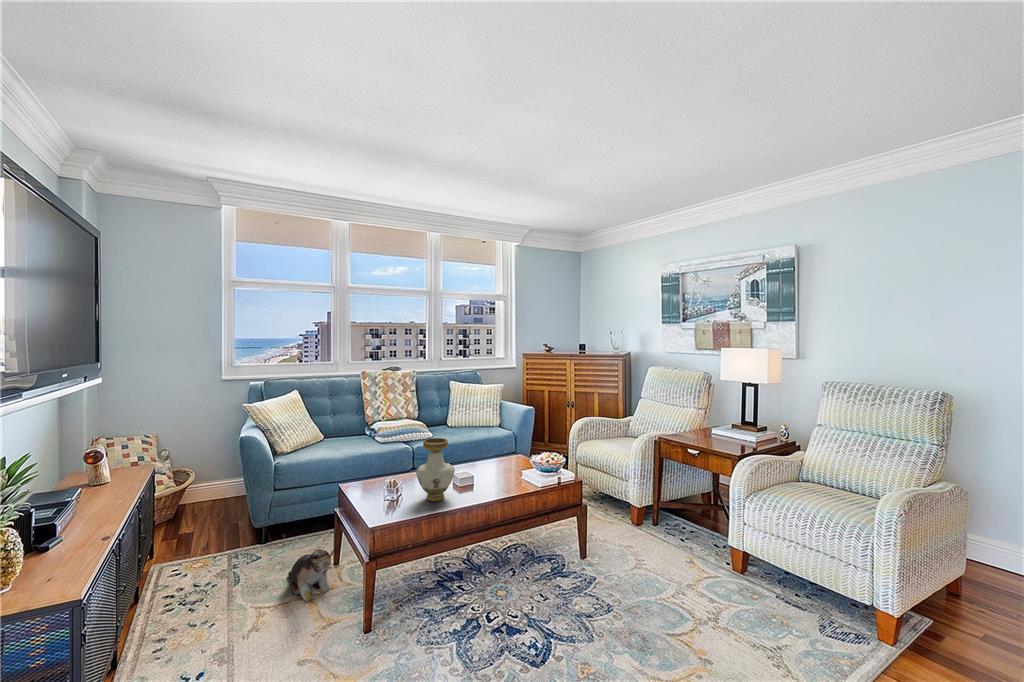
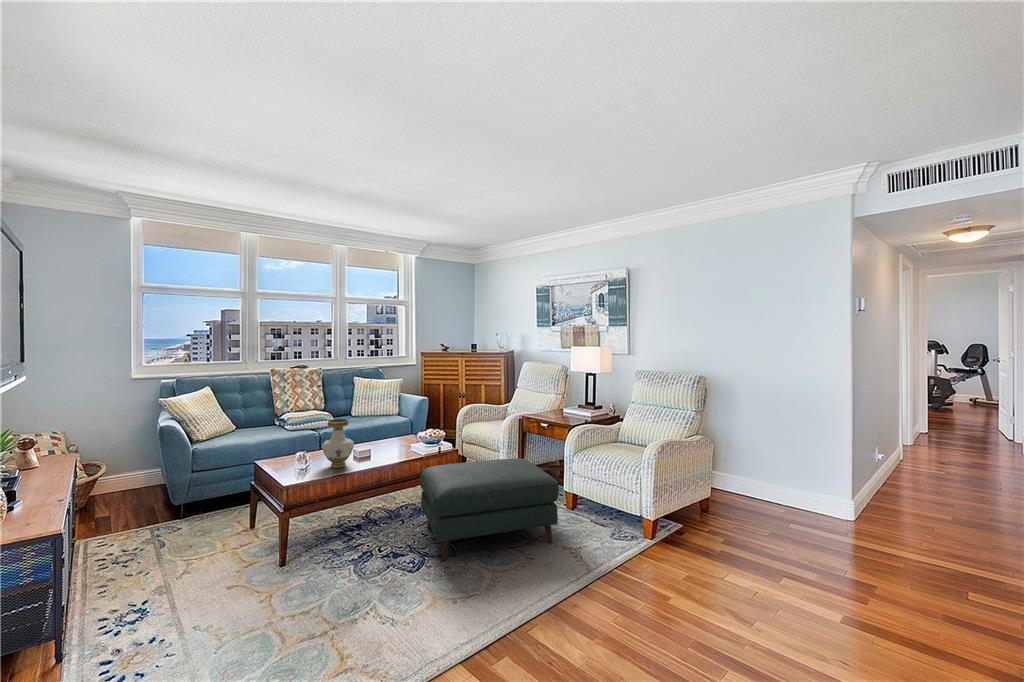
ottoman: none [538,498,740,647] -> present [420,458,559,560]
plush toy: present [288,549,334,601] -> none [210,509,253,552]

